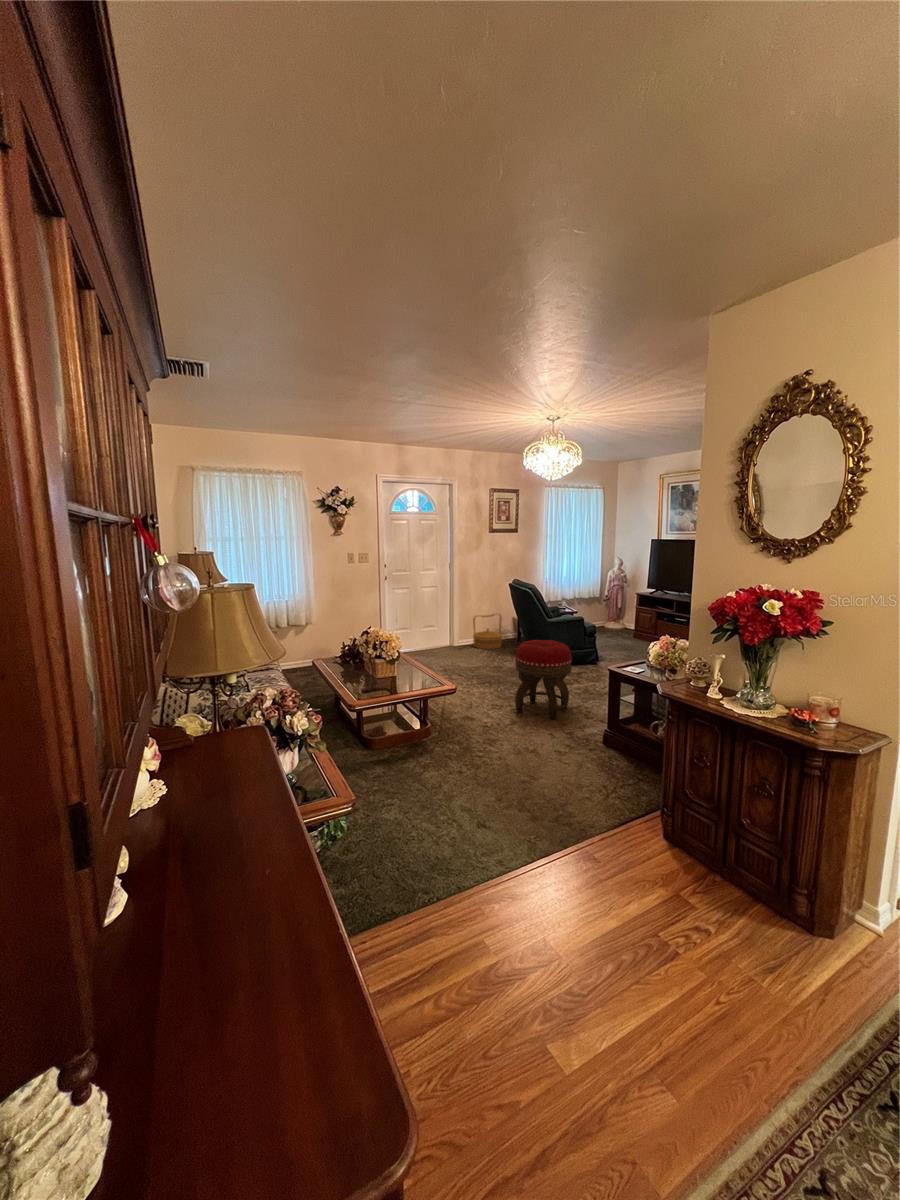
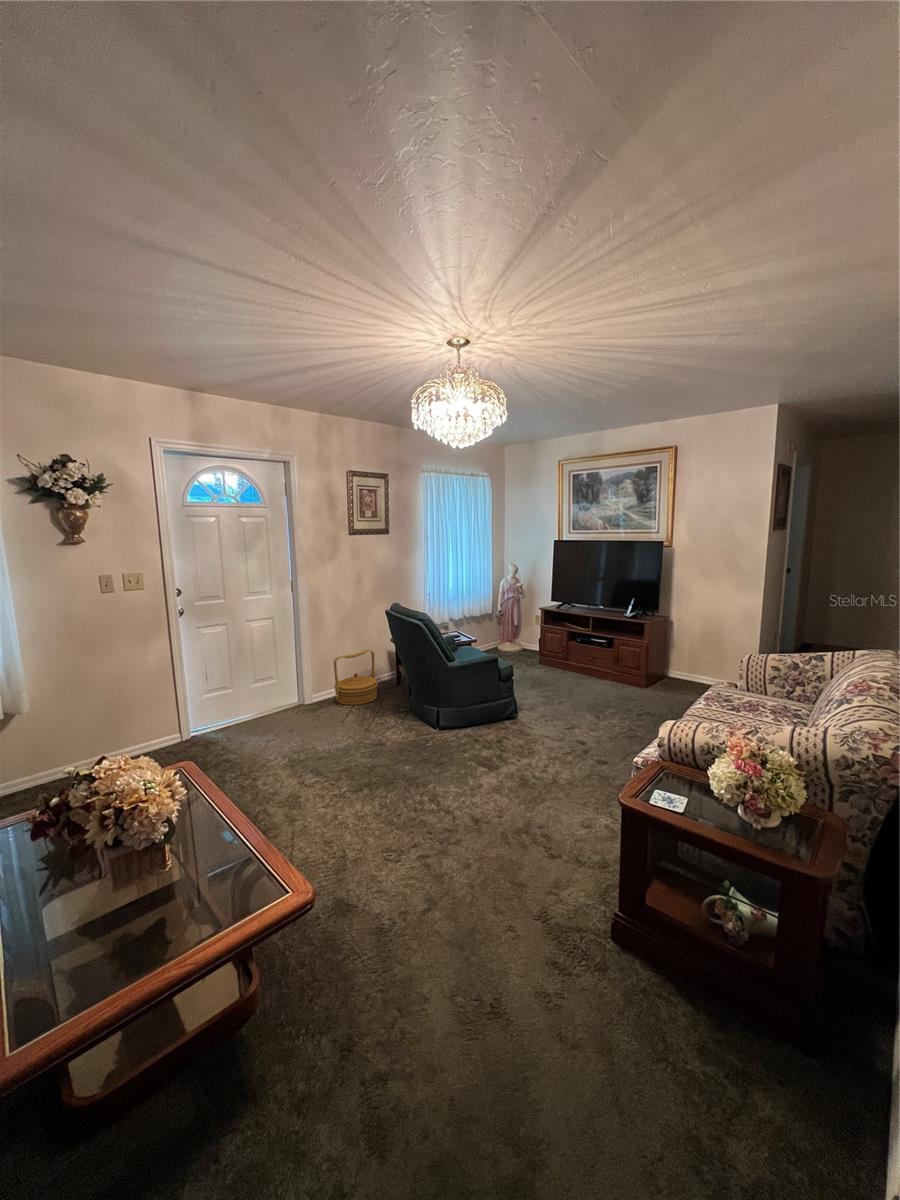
footstool: present [515,640,572,720] -> none [424,715,523,869]

